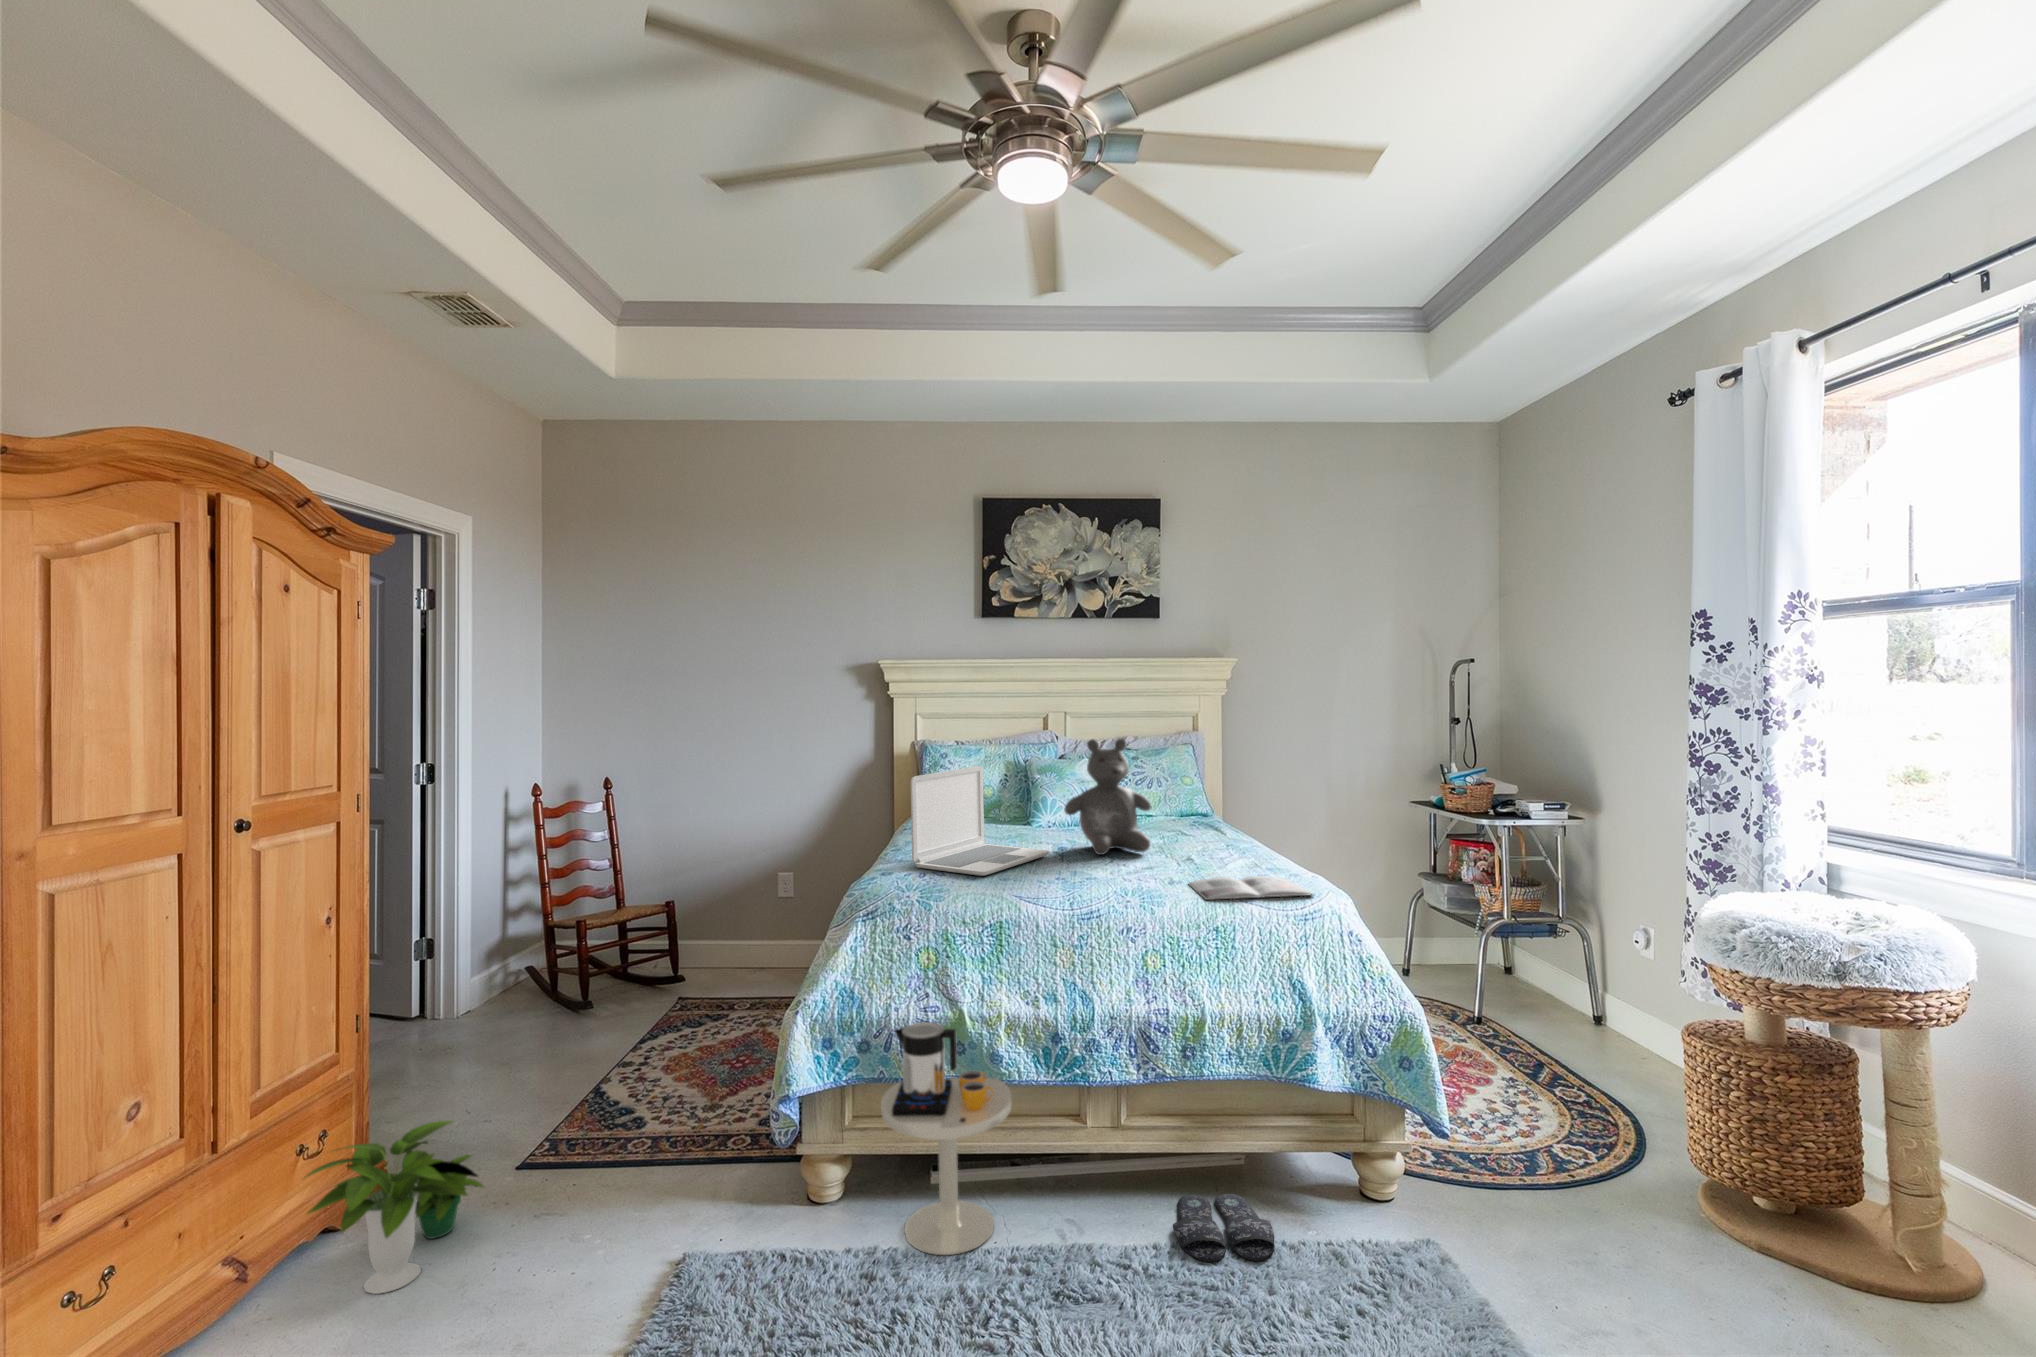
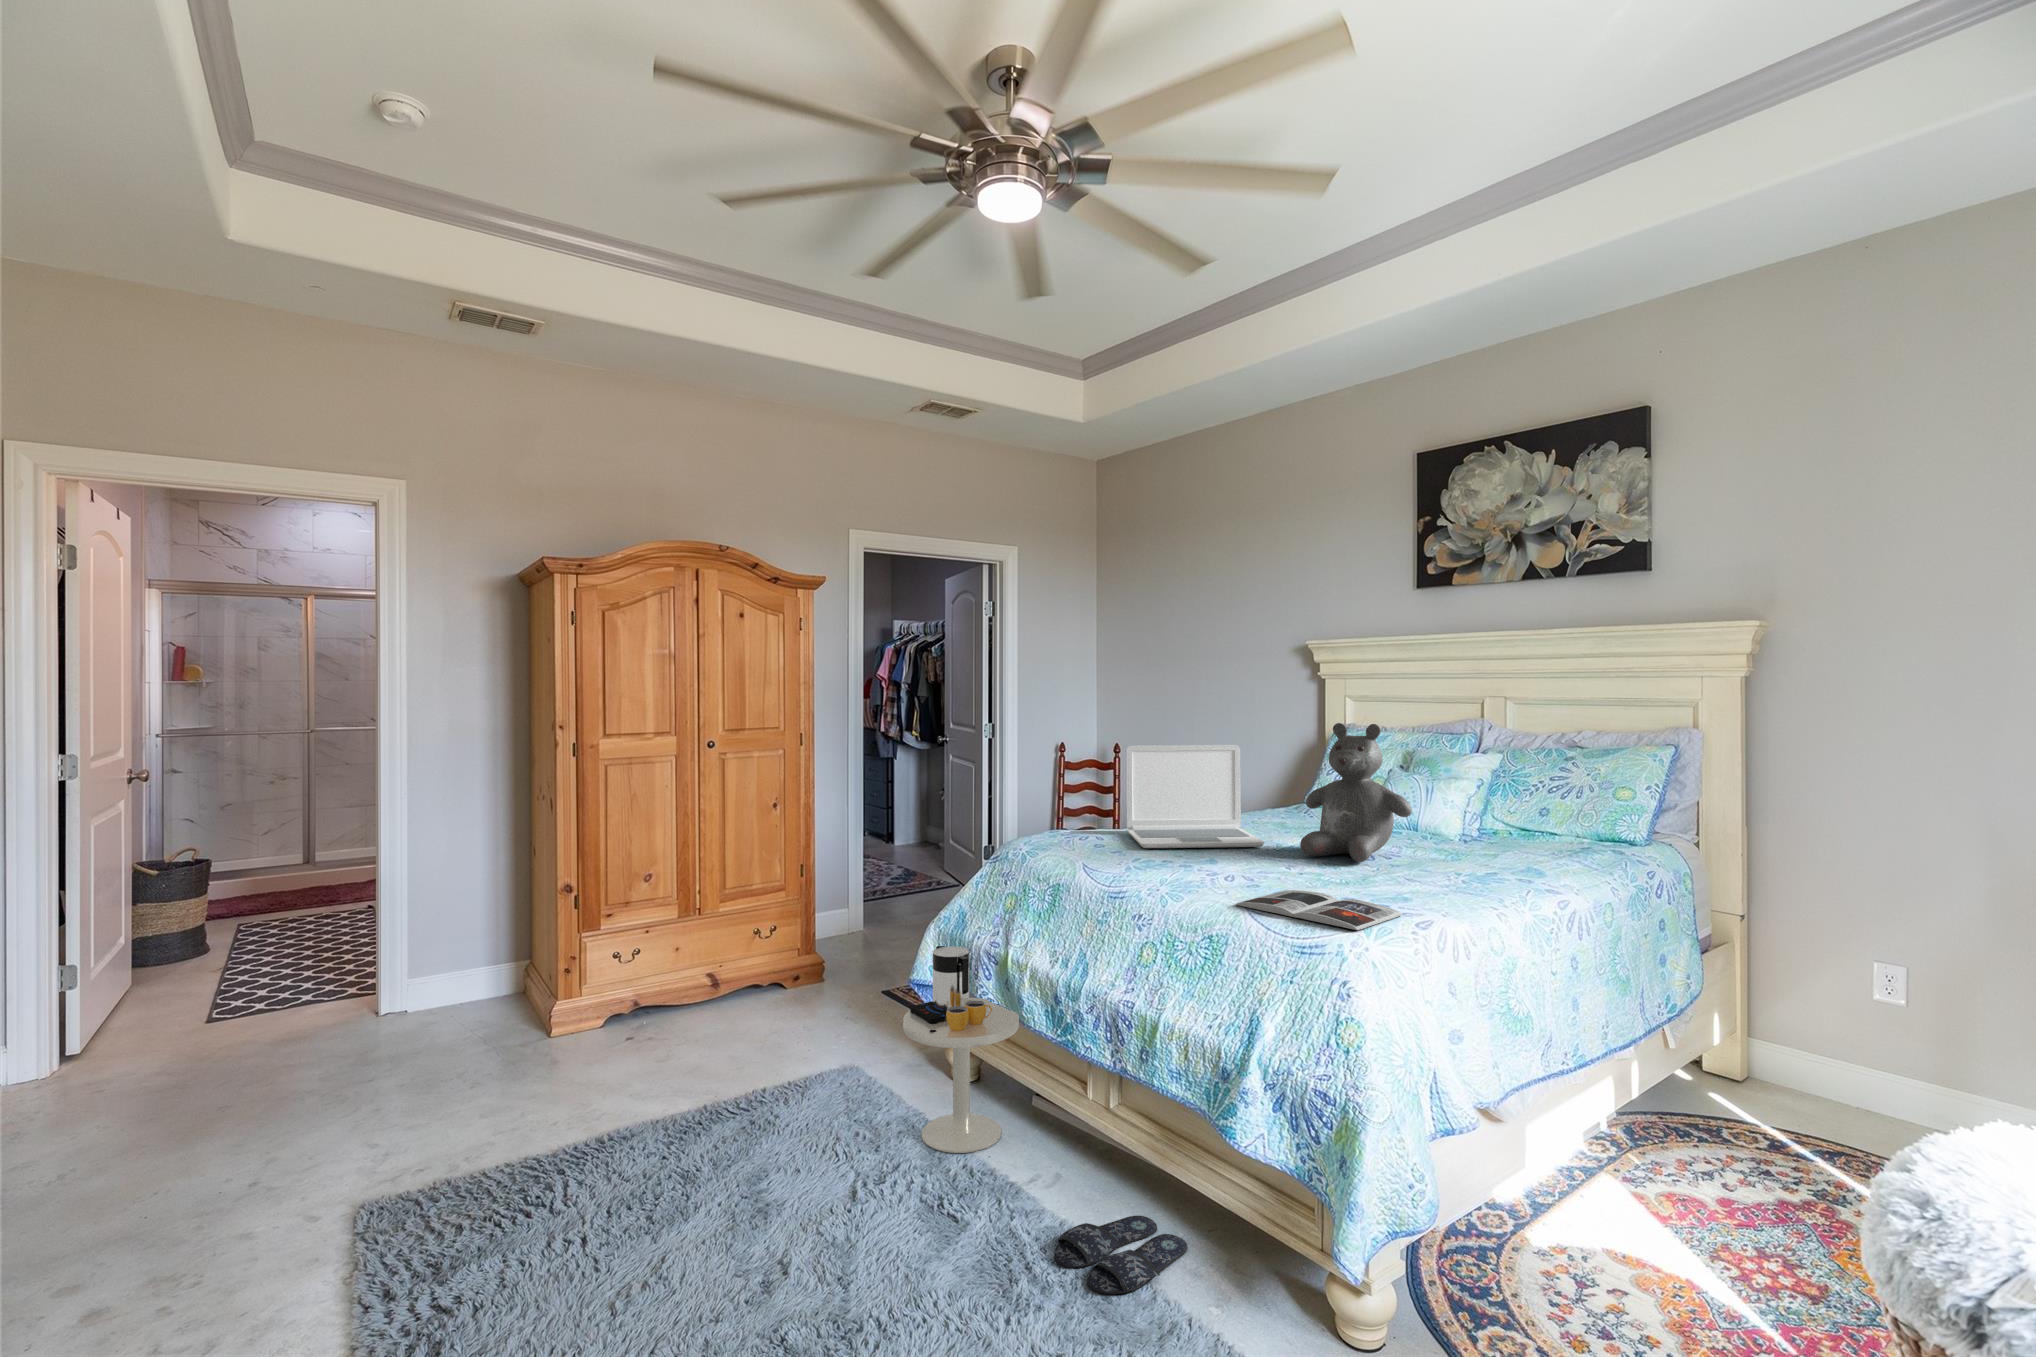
potted plant: present [304,1121,484,1294] -> none [699,928,812,1021]

